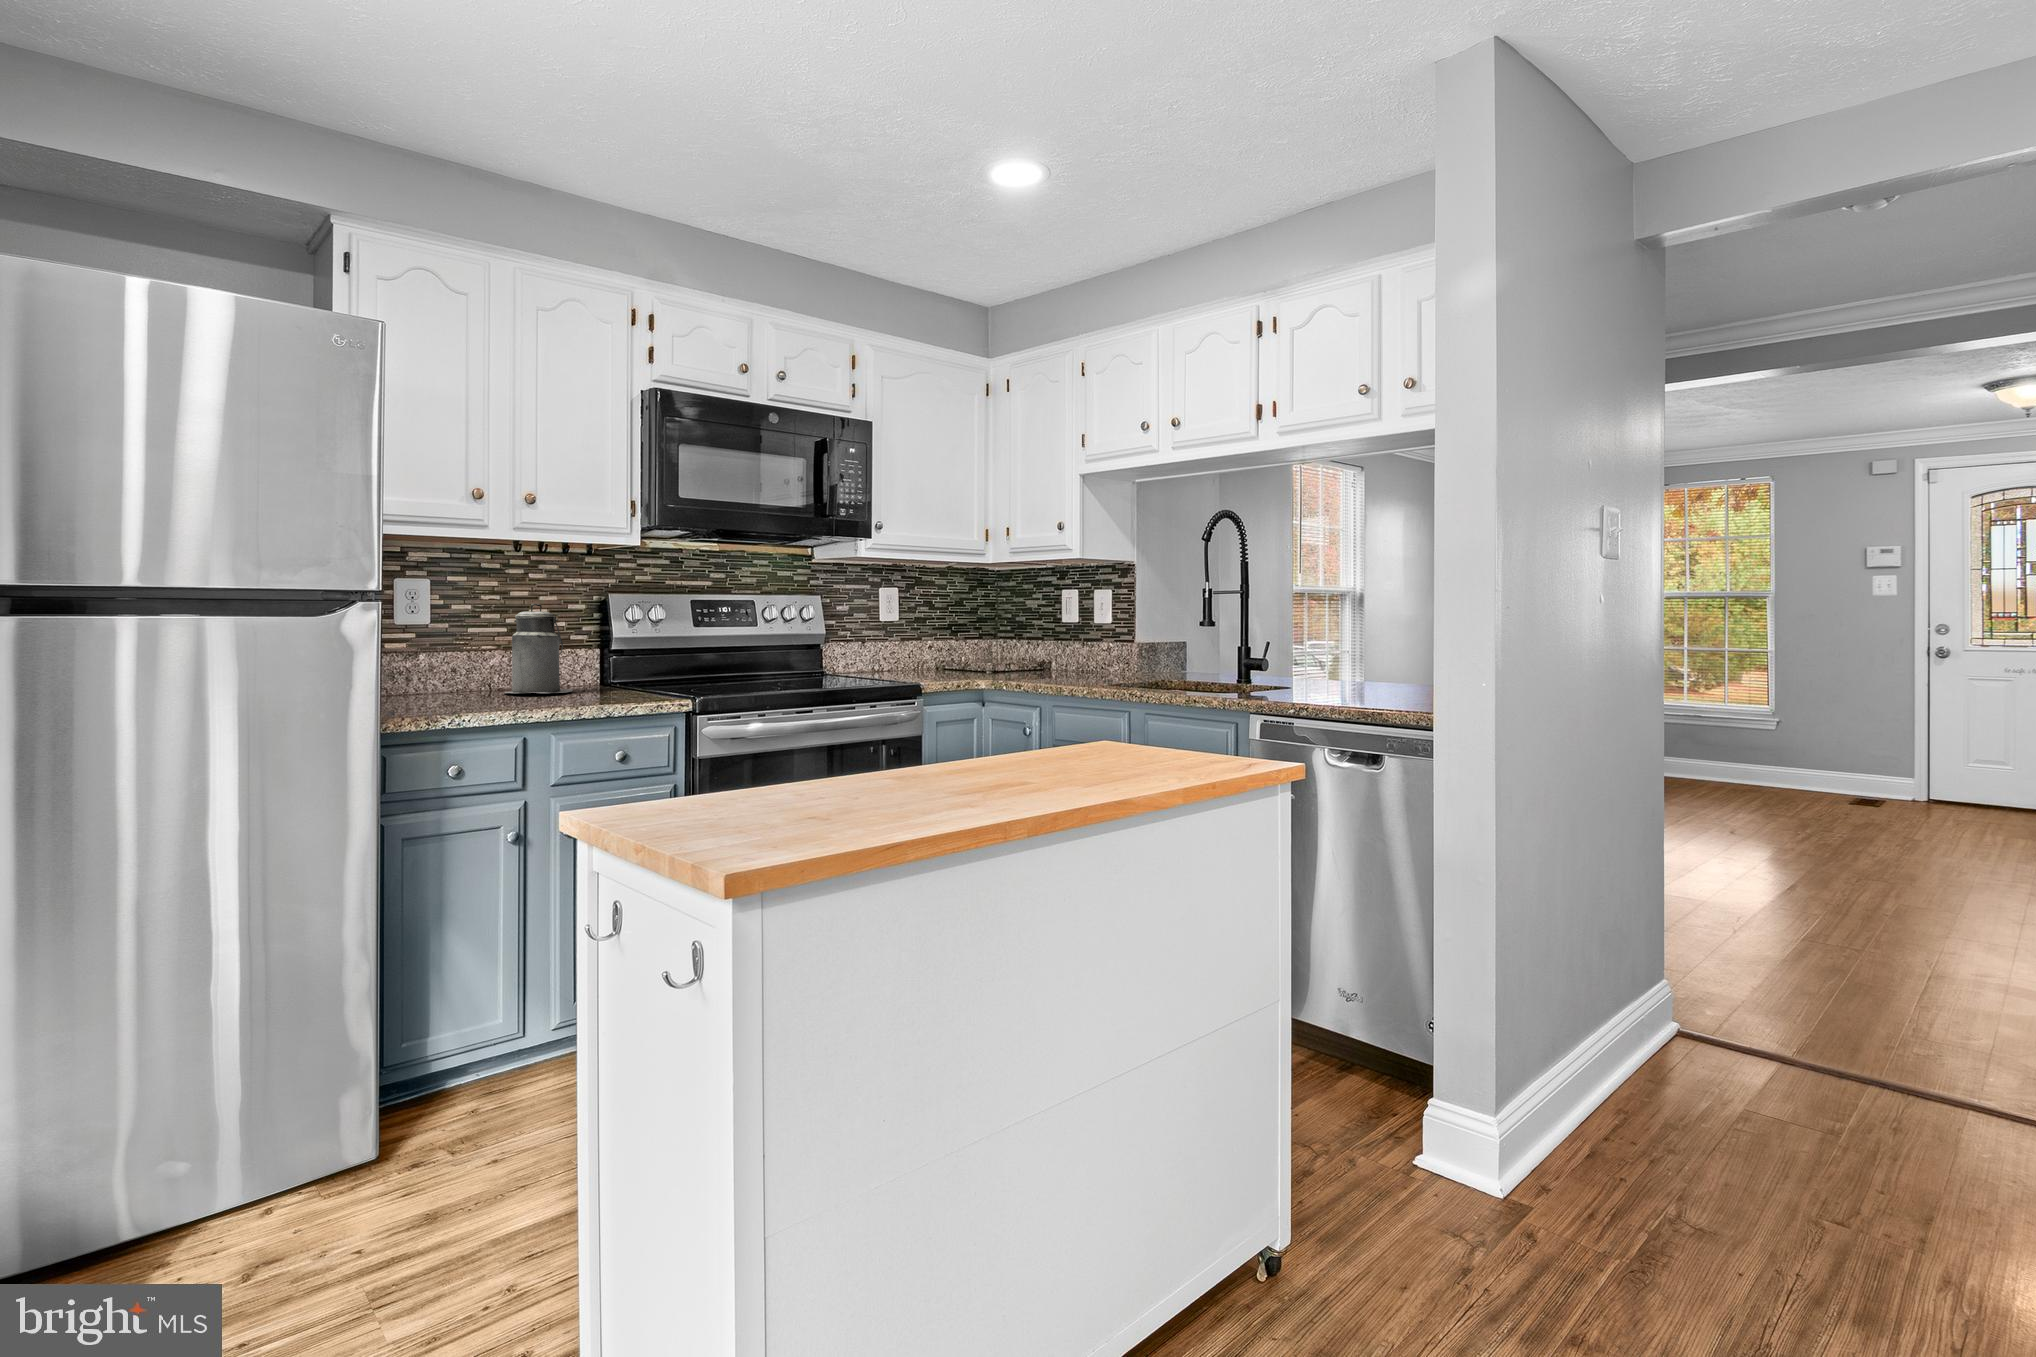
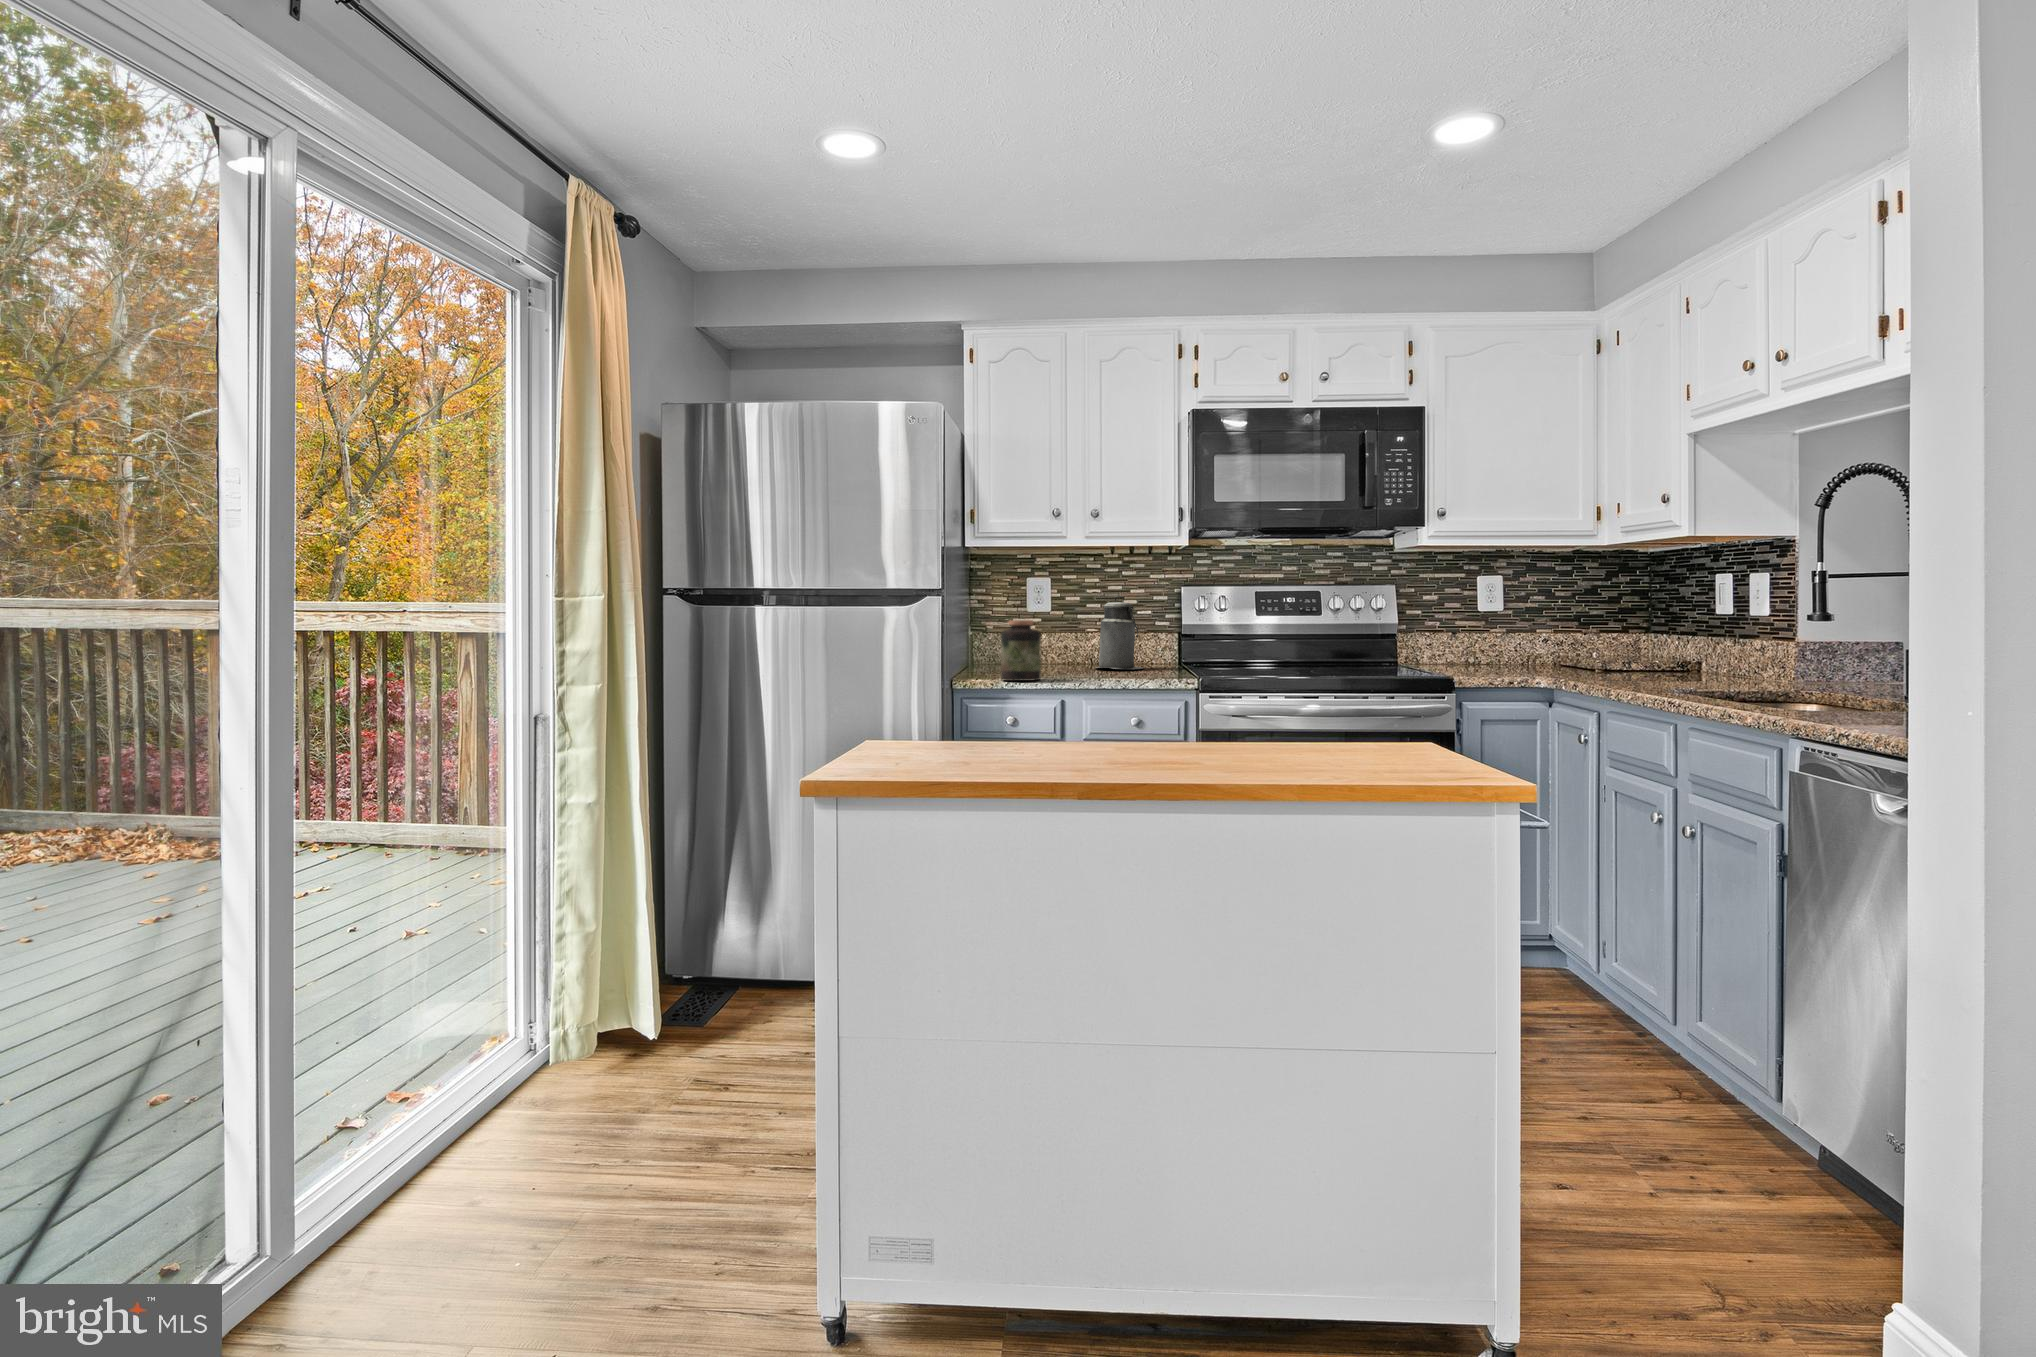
jar: none [416,636,481,719] -> present [1001,620,1041,681]

